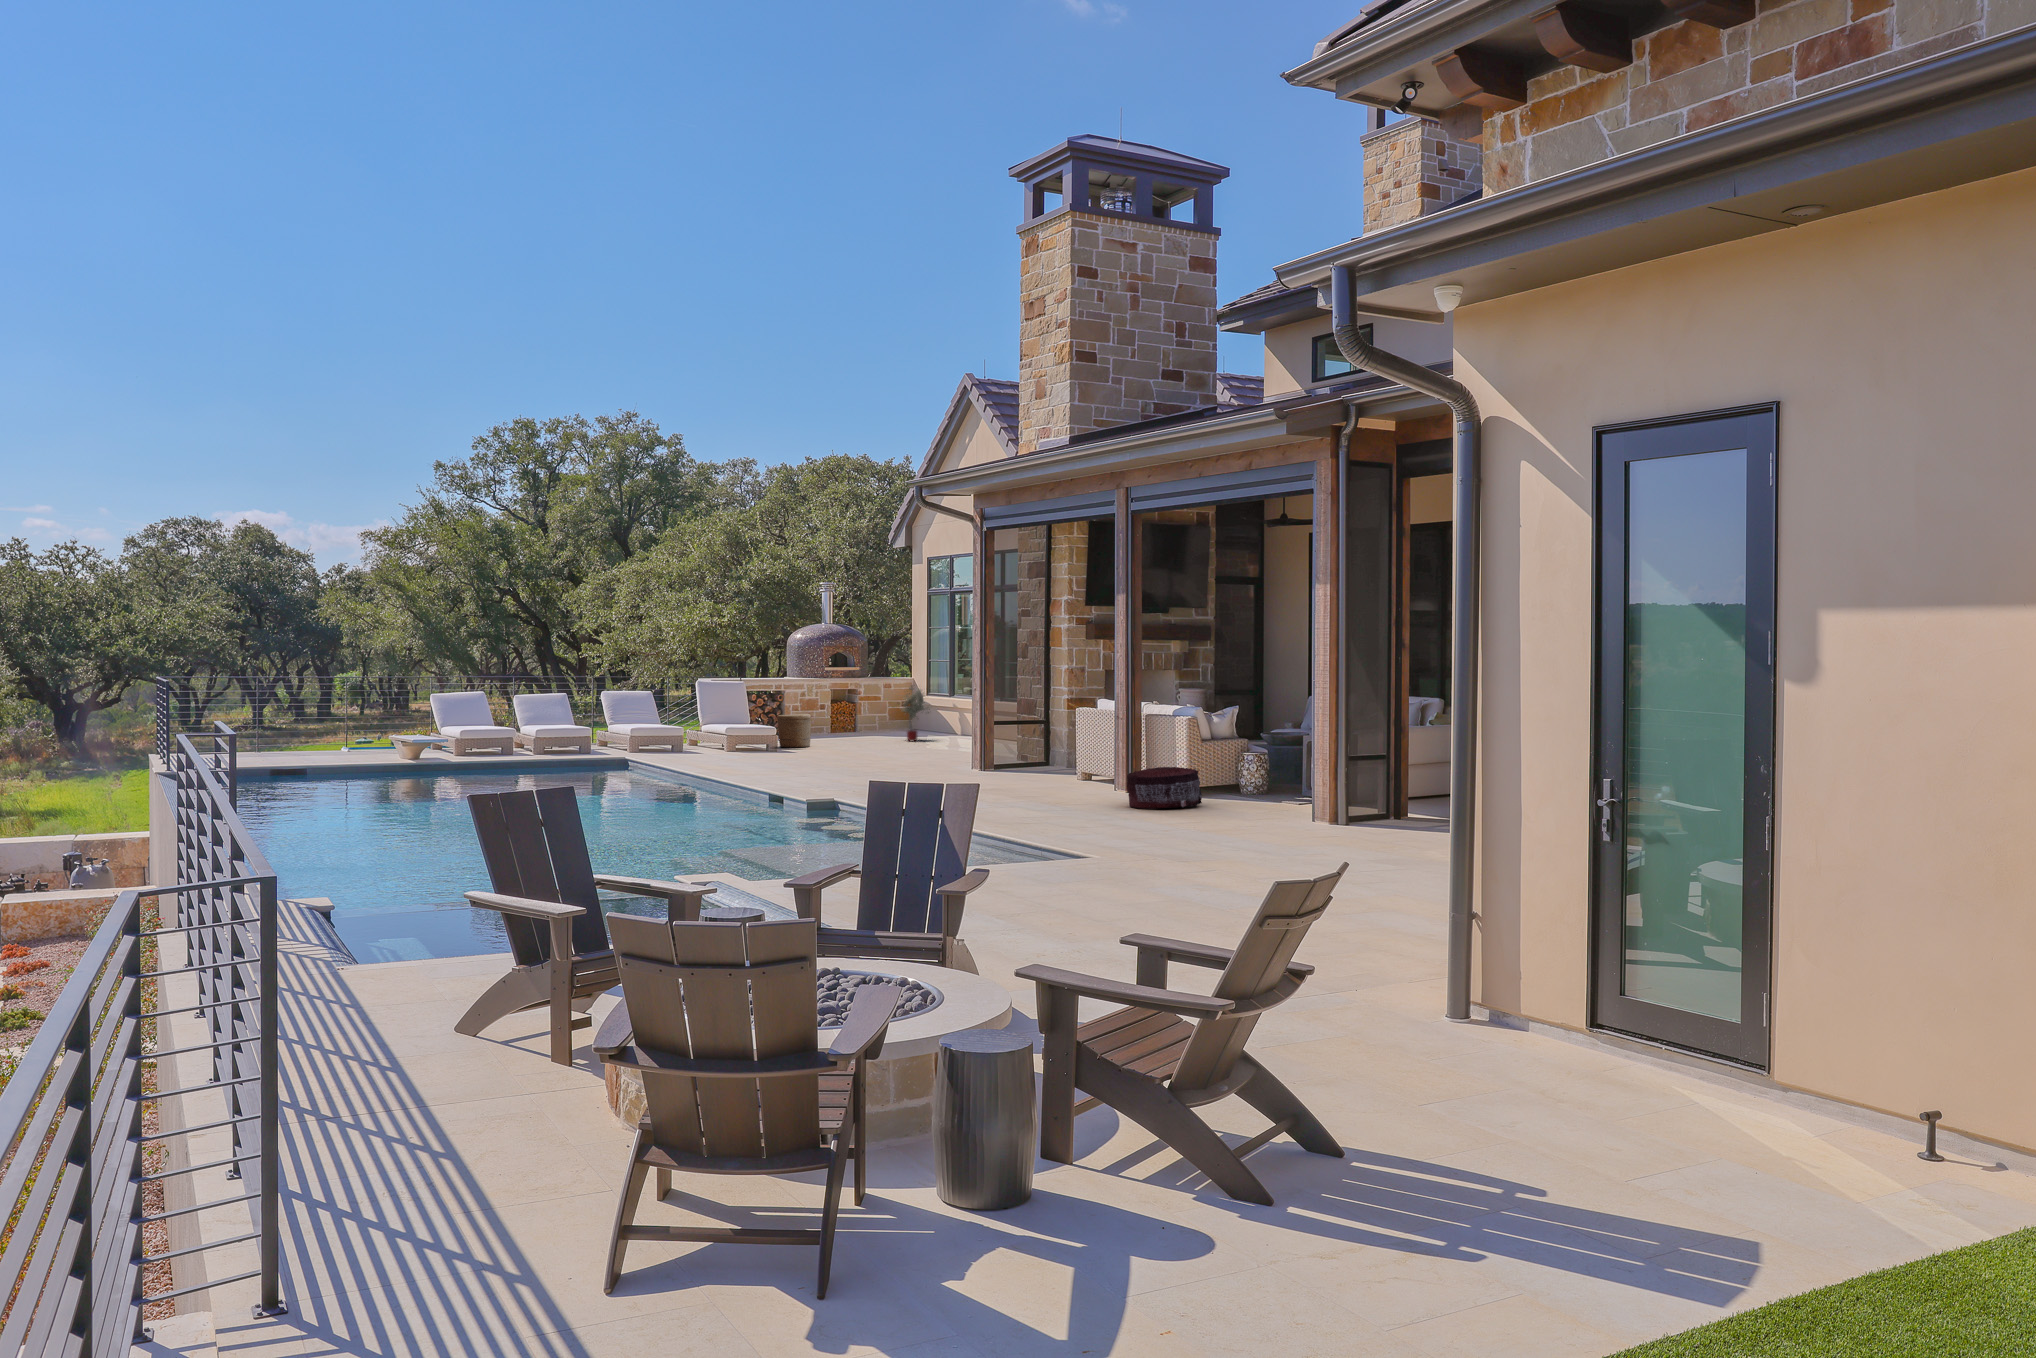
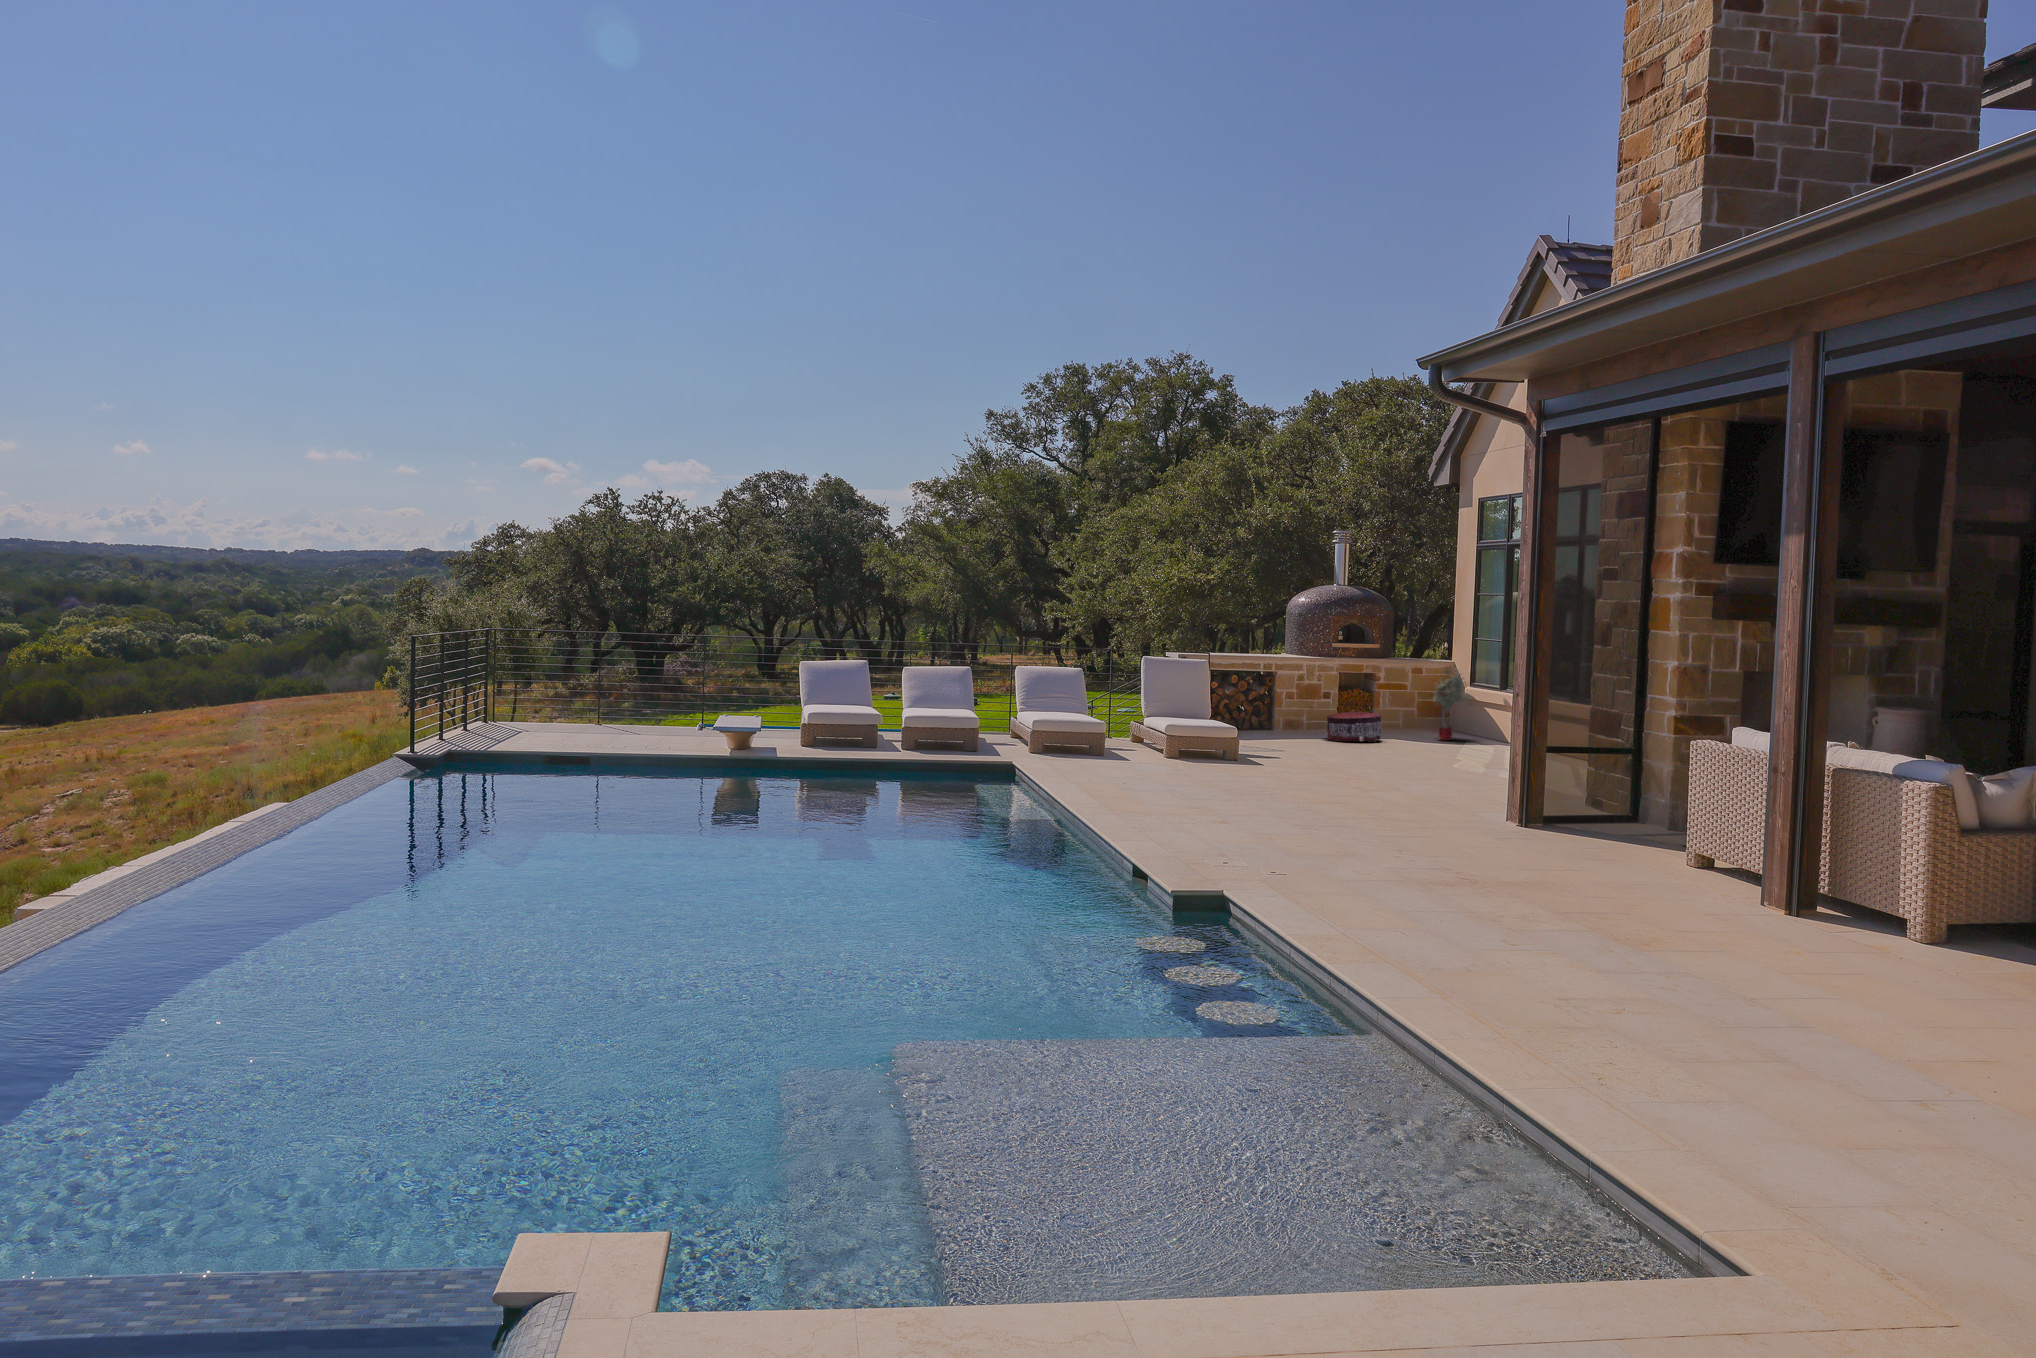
woven basket: present [777,714,811,748] -> none [1264,699,1307,742]
pouf: present [1127,767,1202,809] -> present [1327,712,1382,742]

